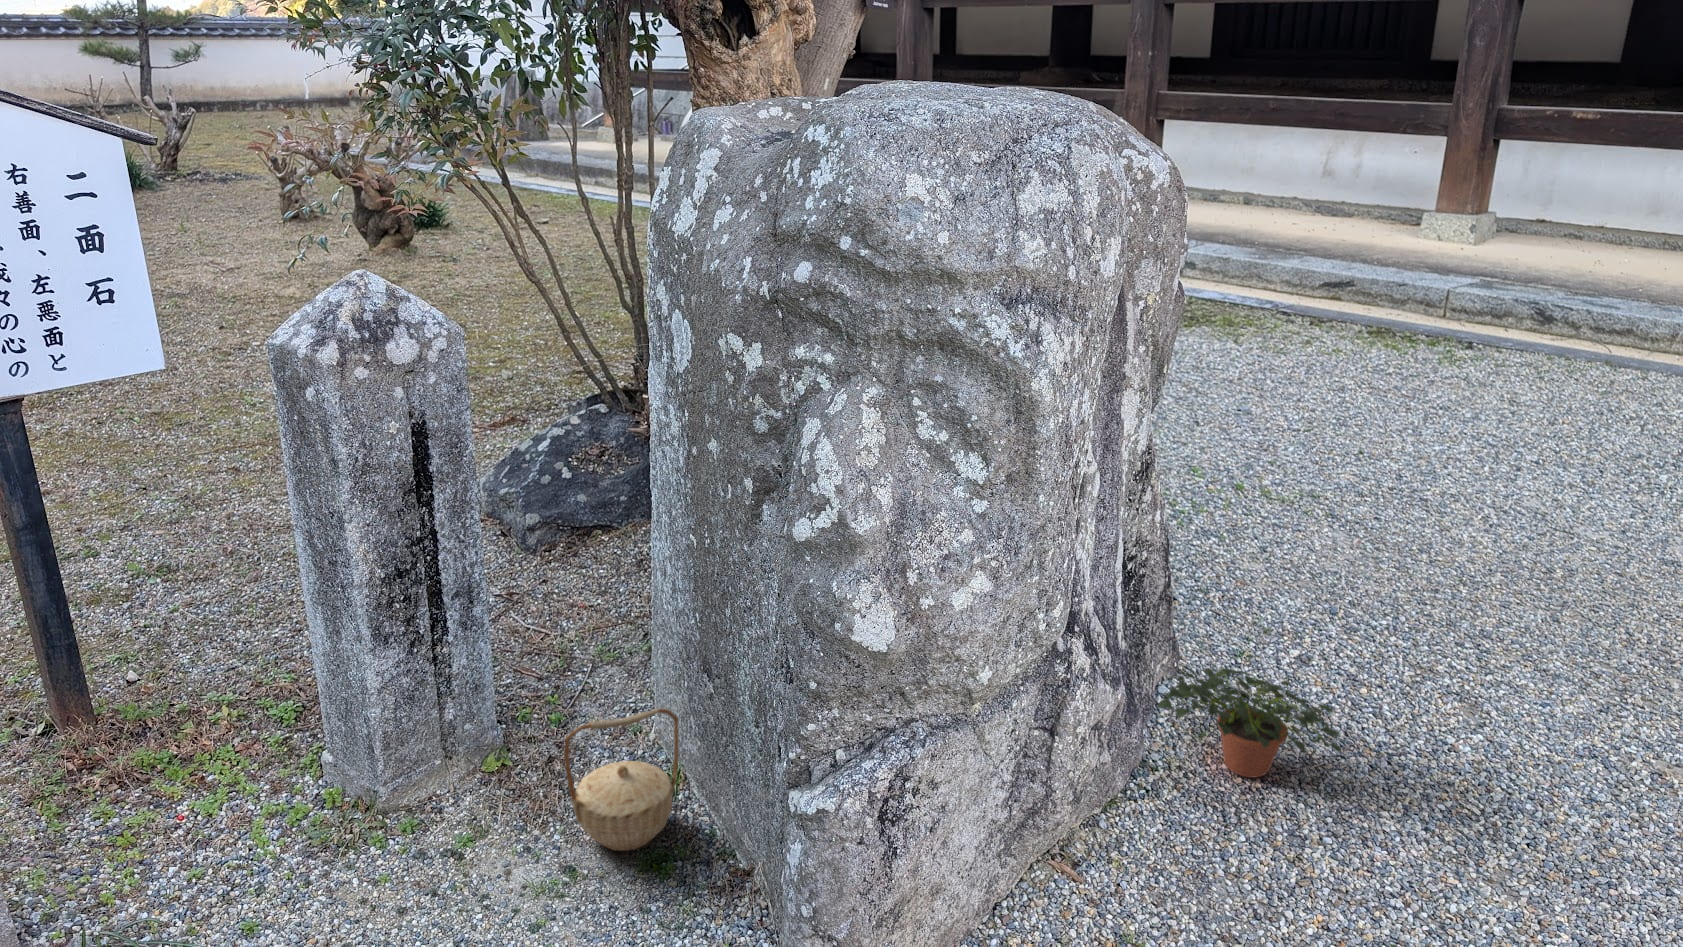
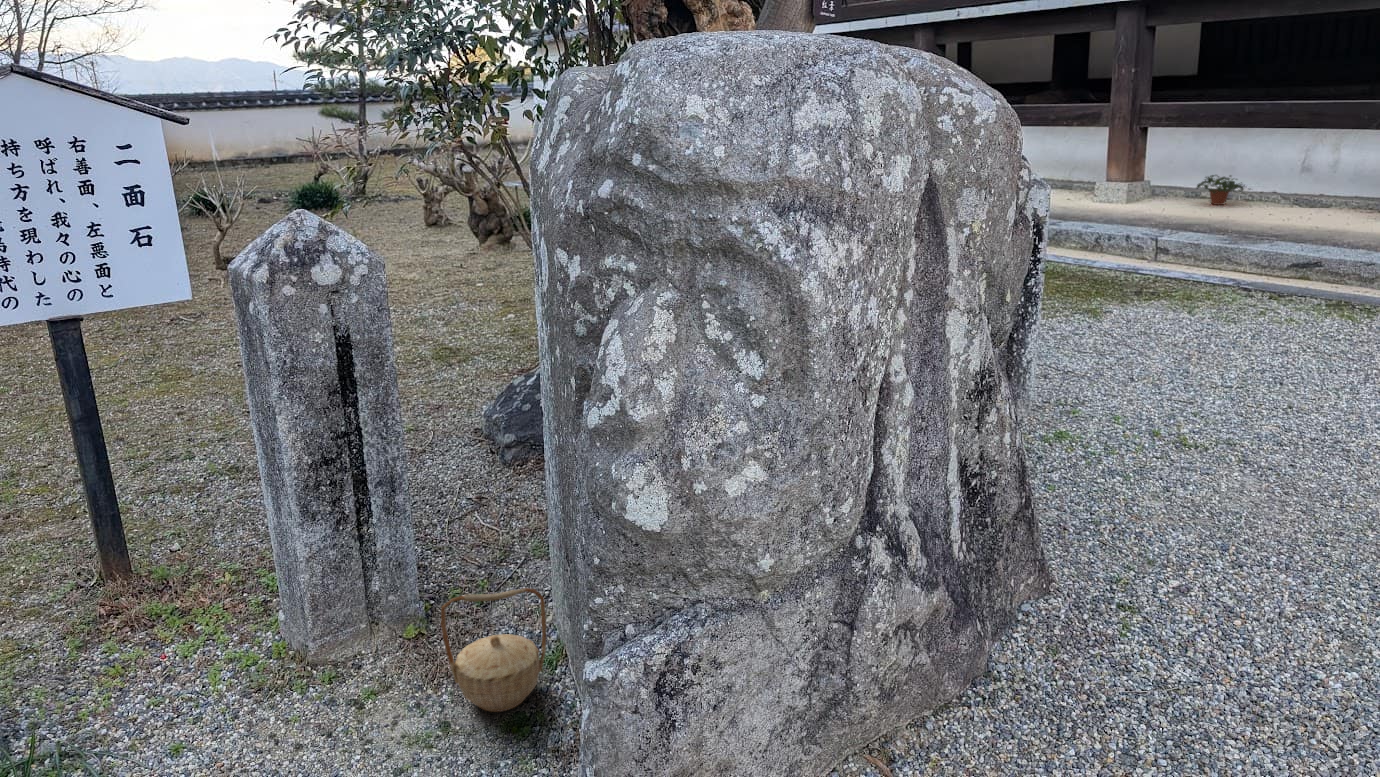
potted plant: present [1158,667,1341,778] -> present [1197,175,1250,205]

